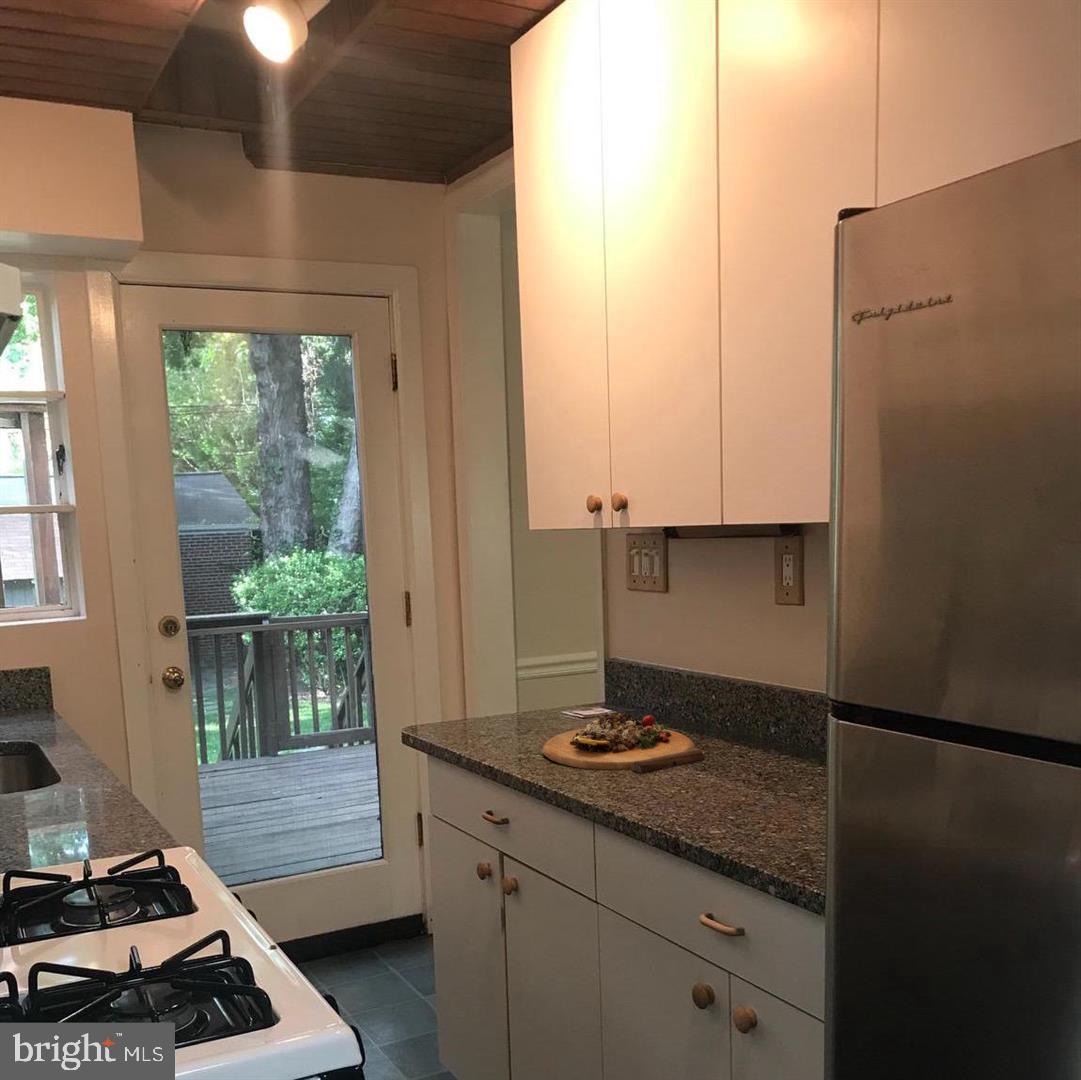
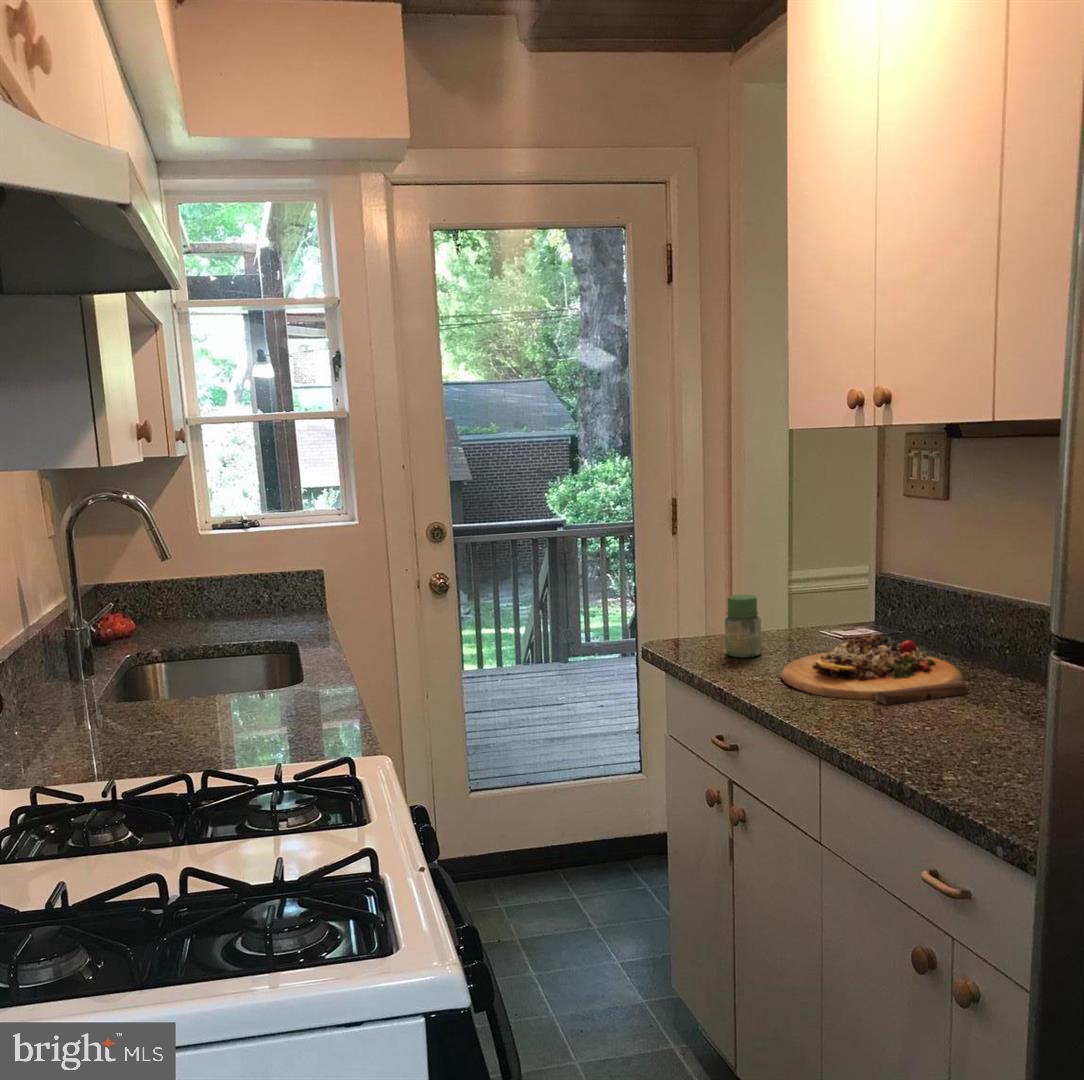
jar: none [484,680,517,738] -> present [725,594,762,658]

